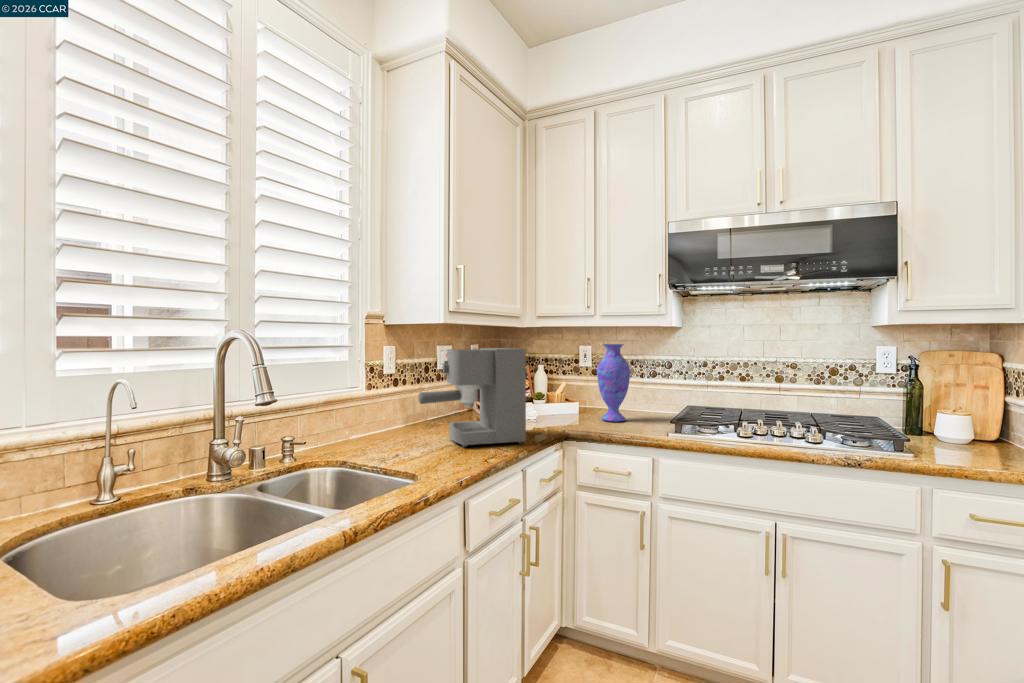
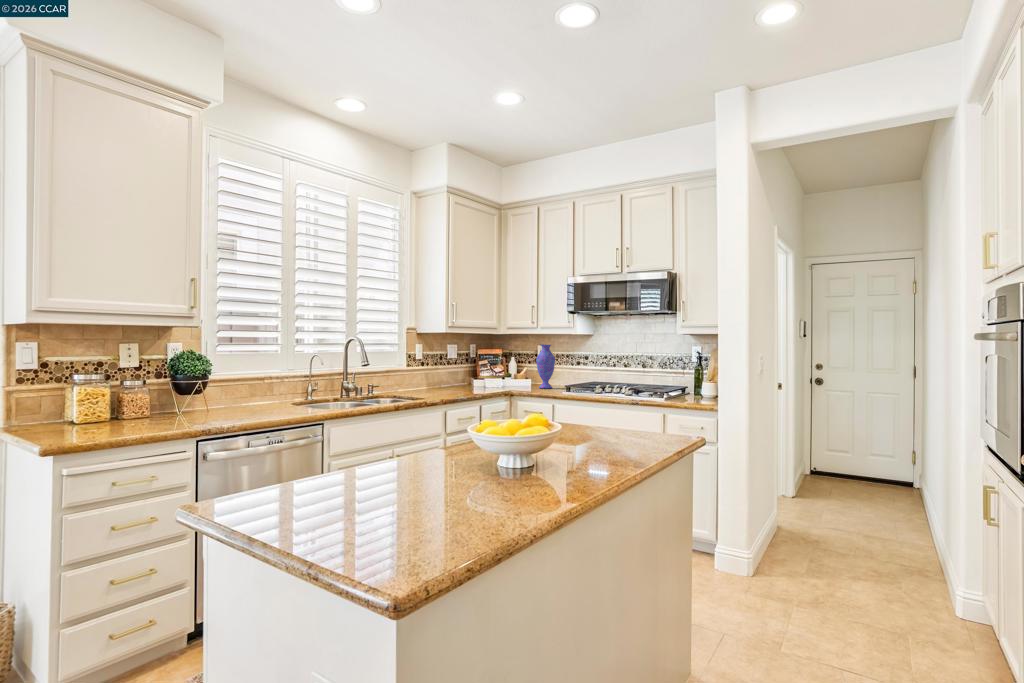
coffee maker: present [419,348,526,447] -> none [432,346,485,394]

